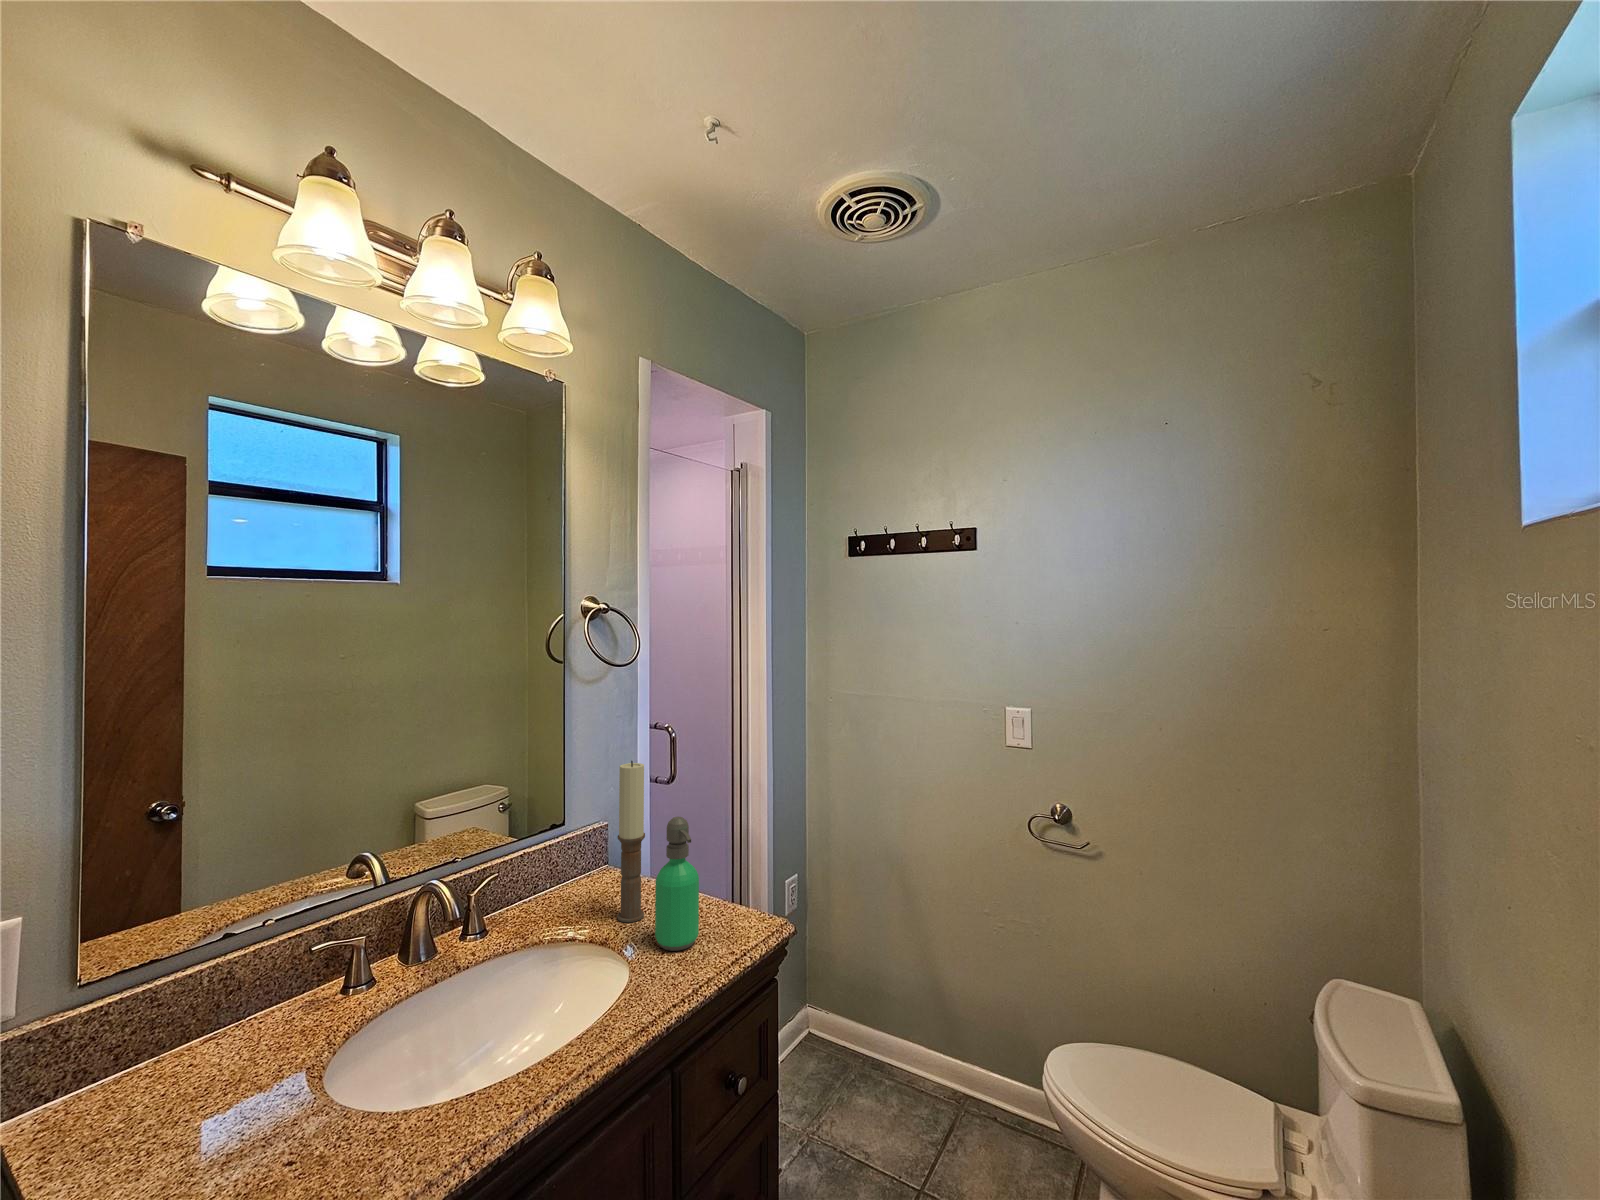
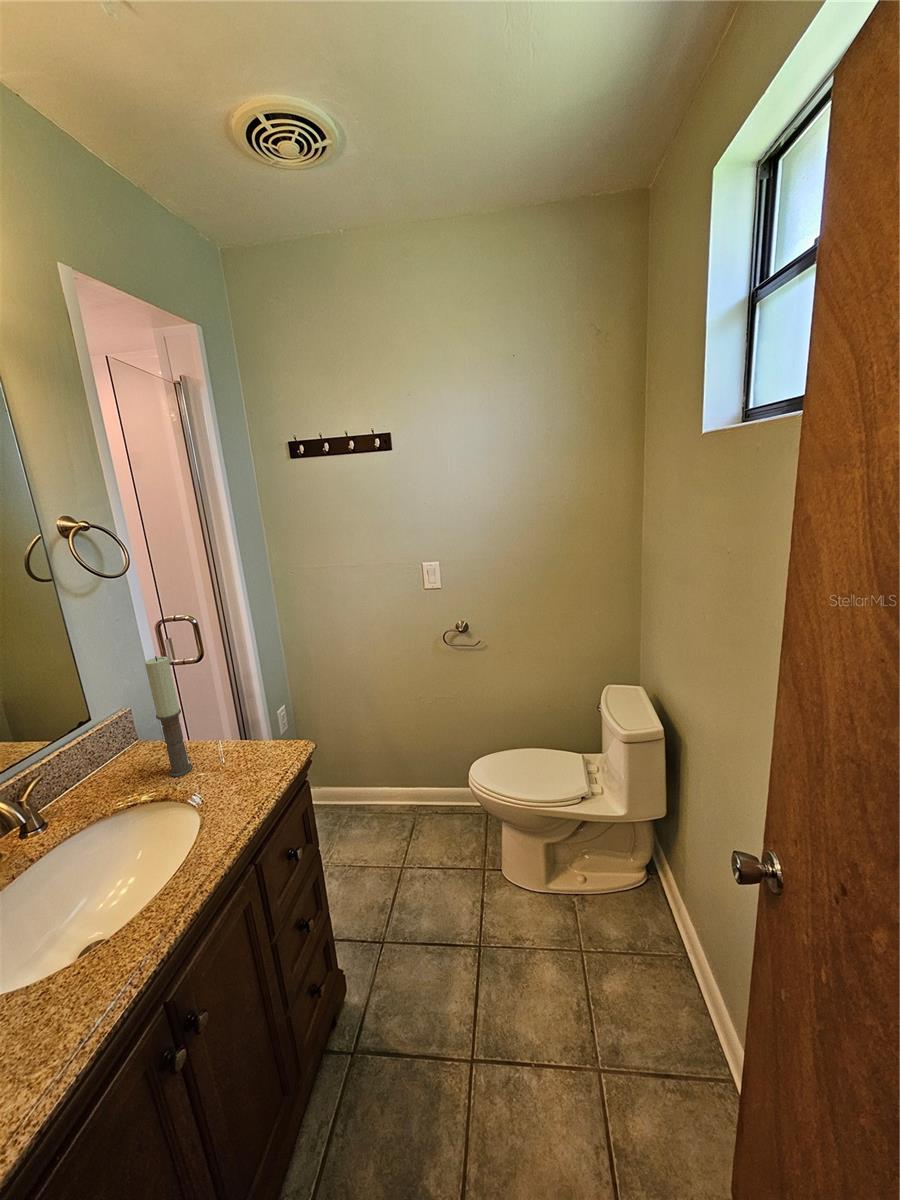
soap dispenser: present [655,817,699,951] -> none [204,691,246,786]

